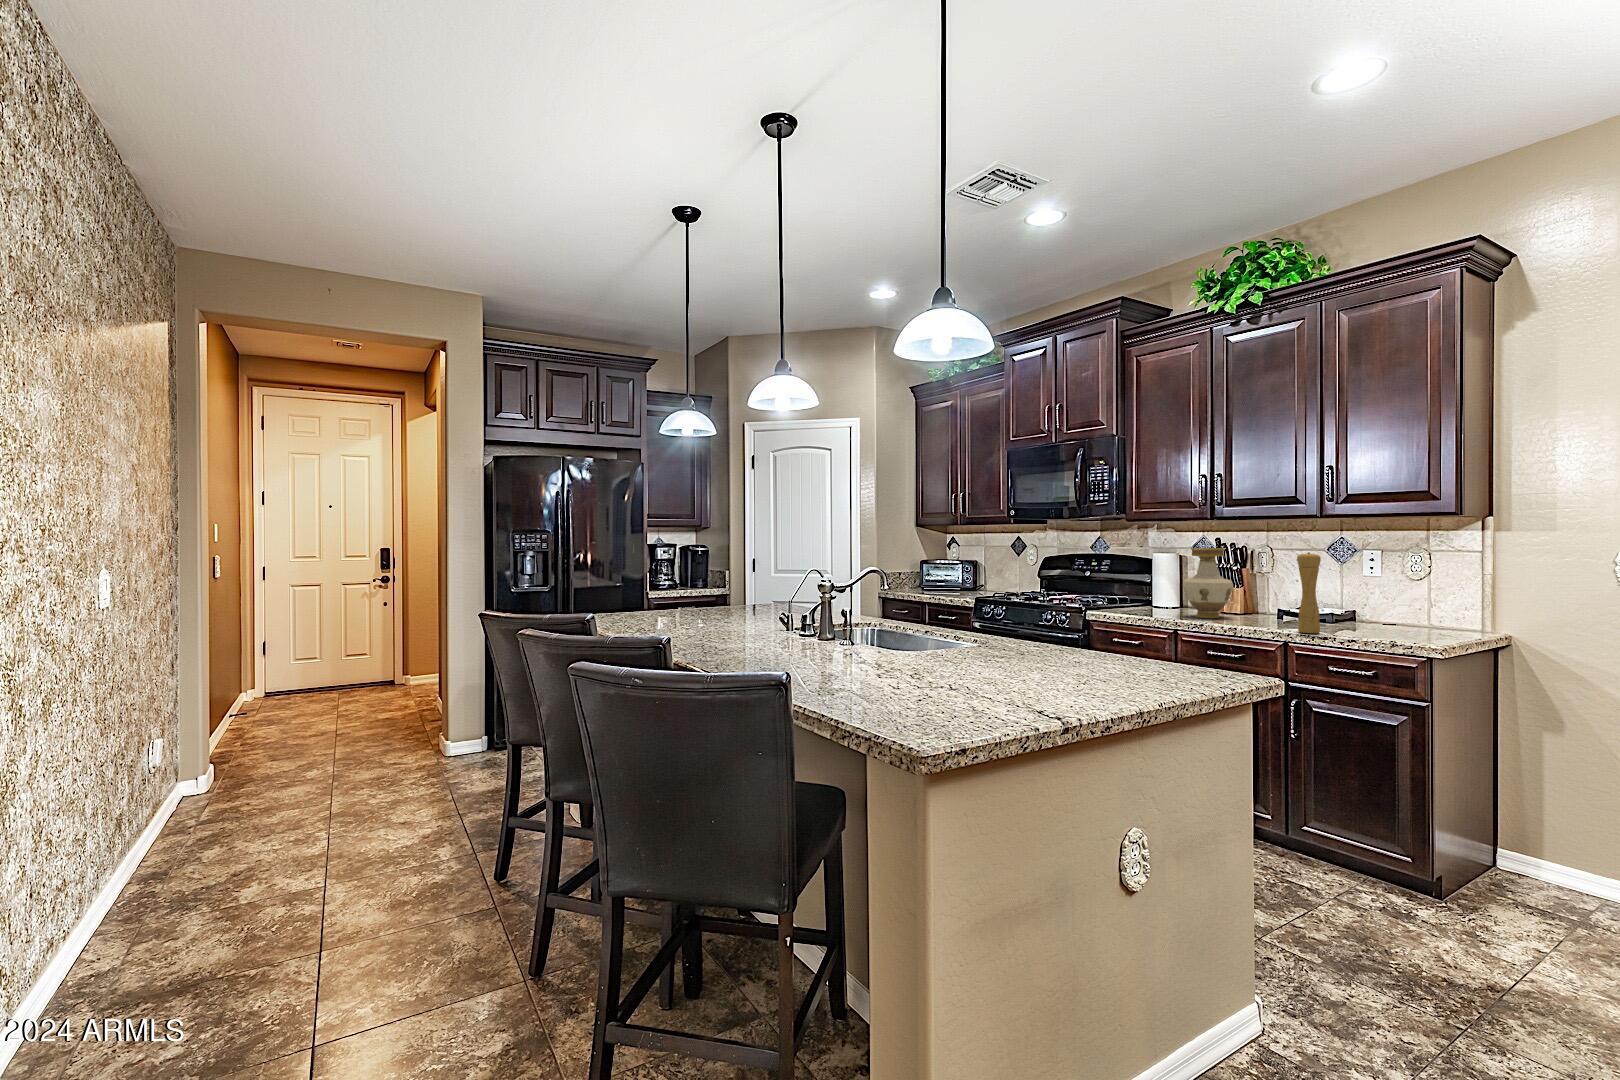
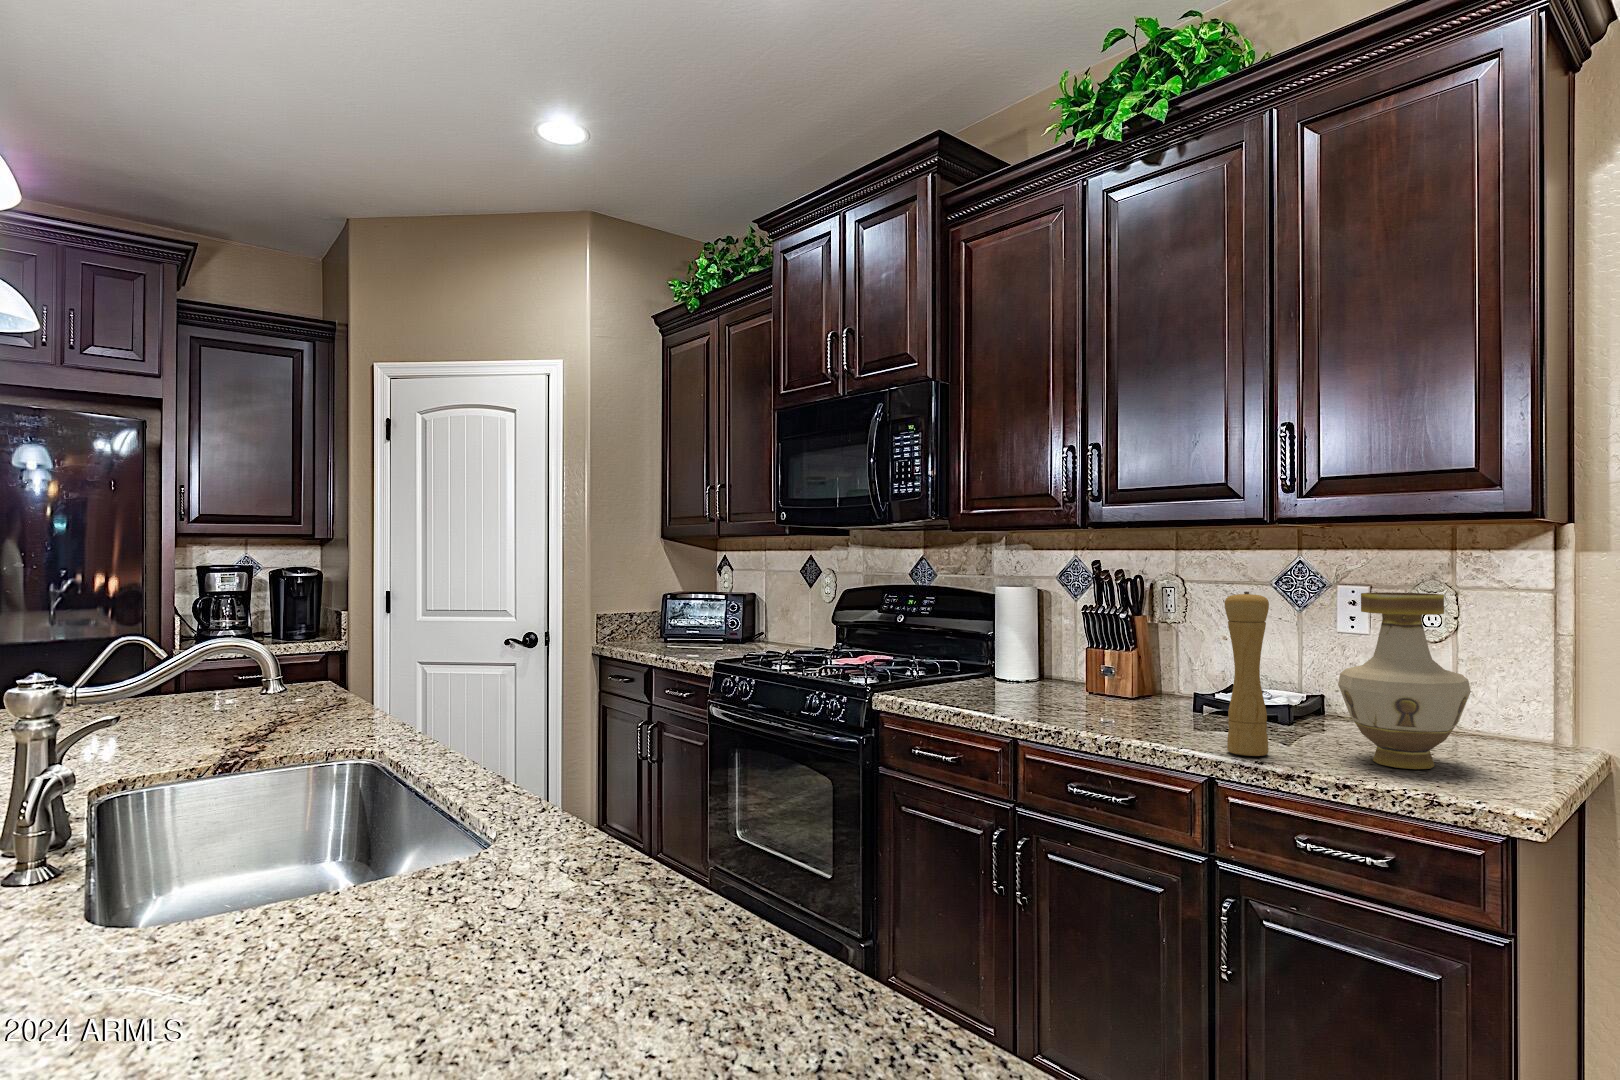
vase: present [1183,548,1234,618] -> present [1338,592,1471,769]

